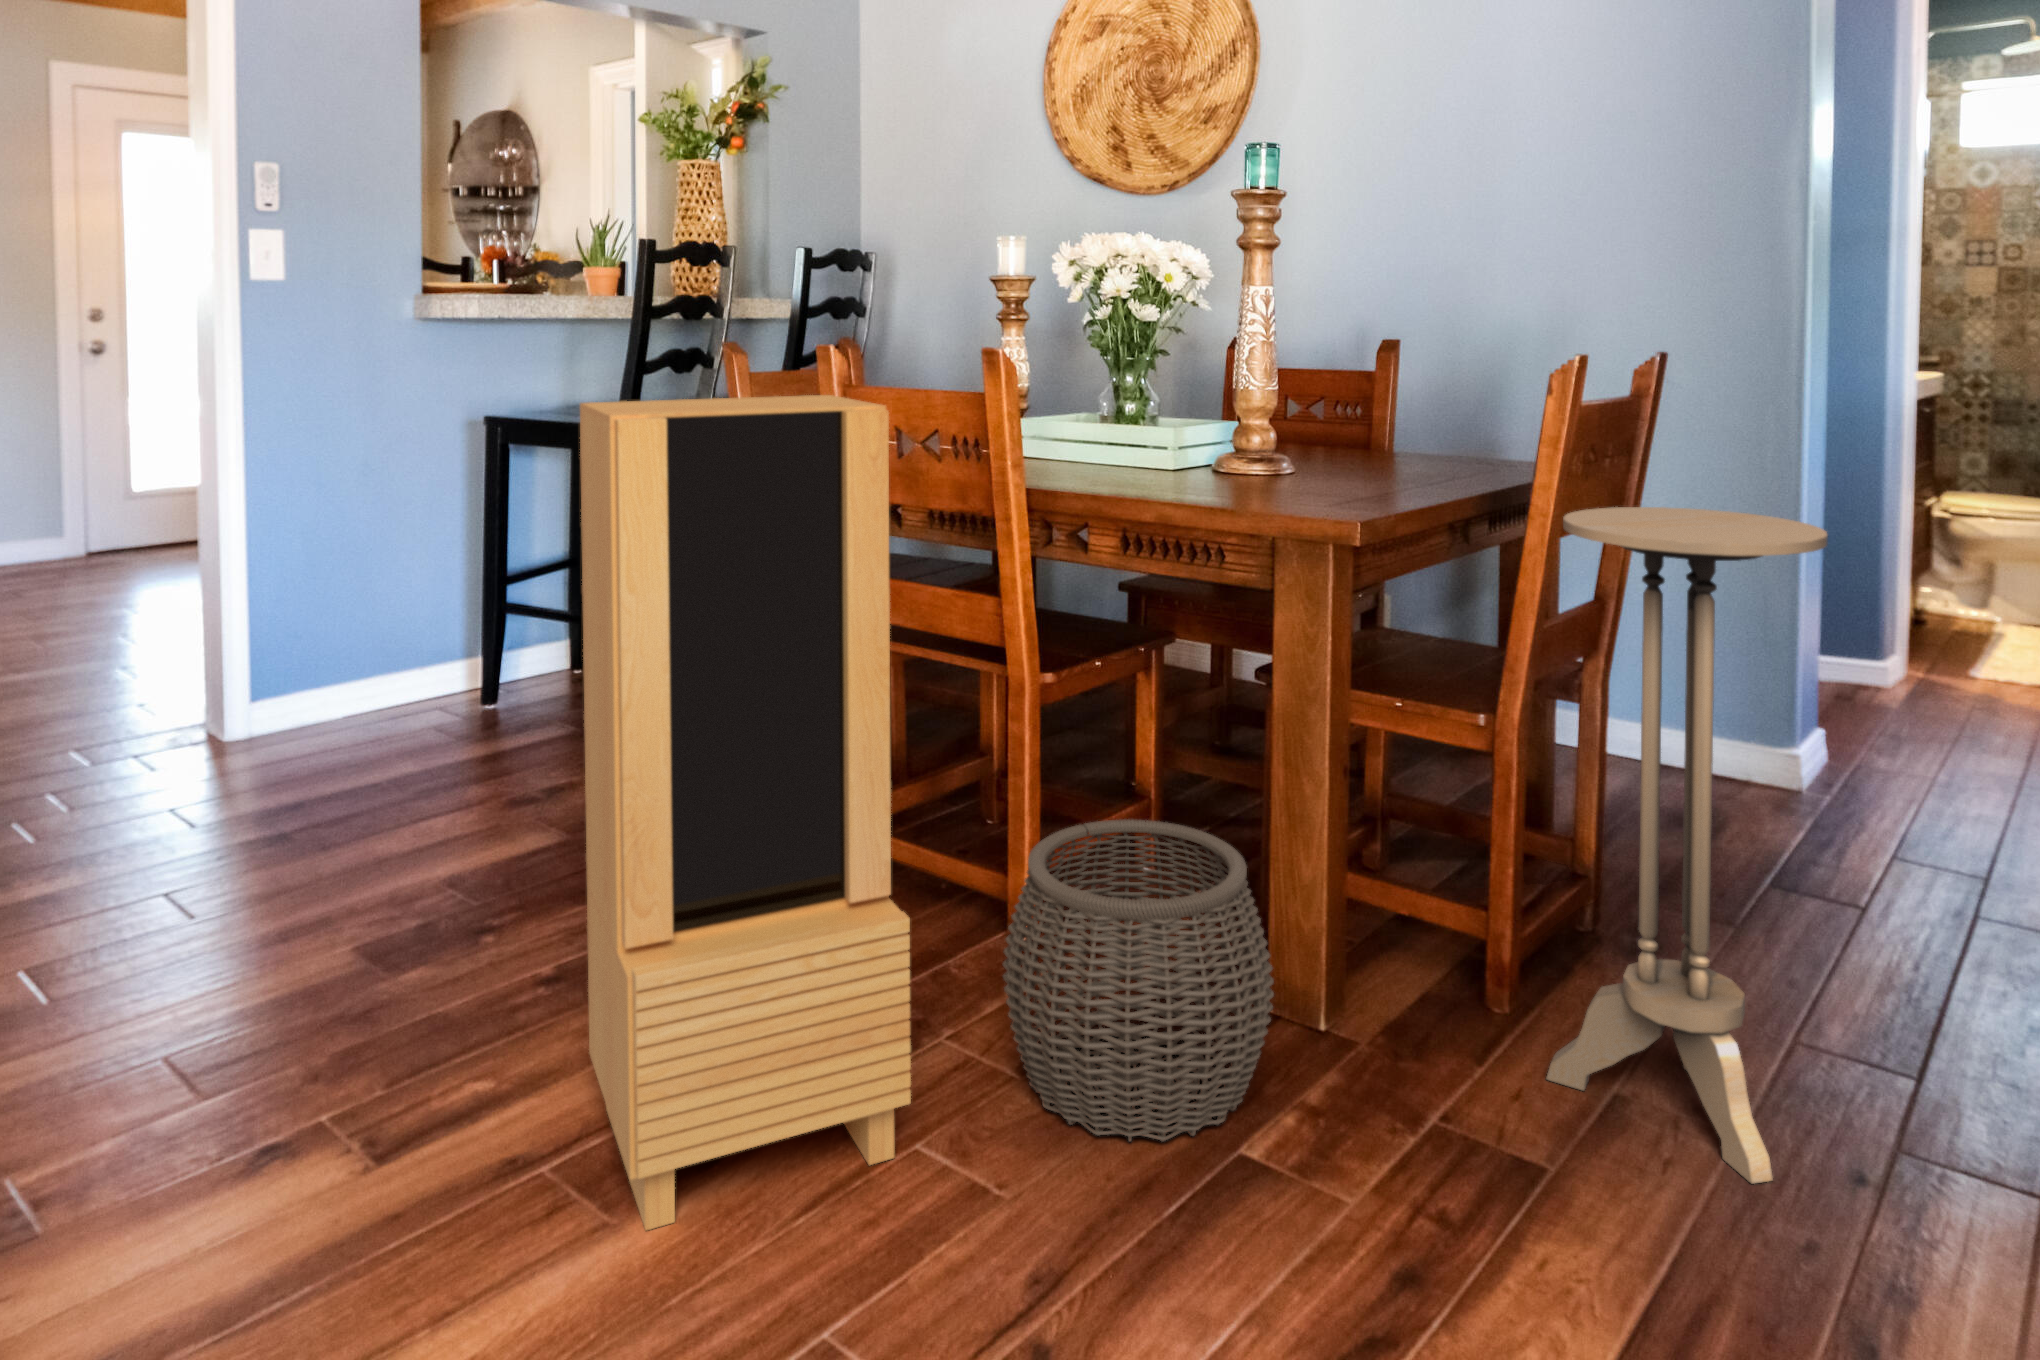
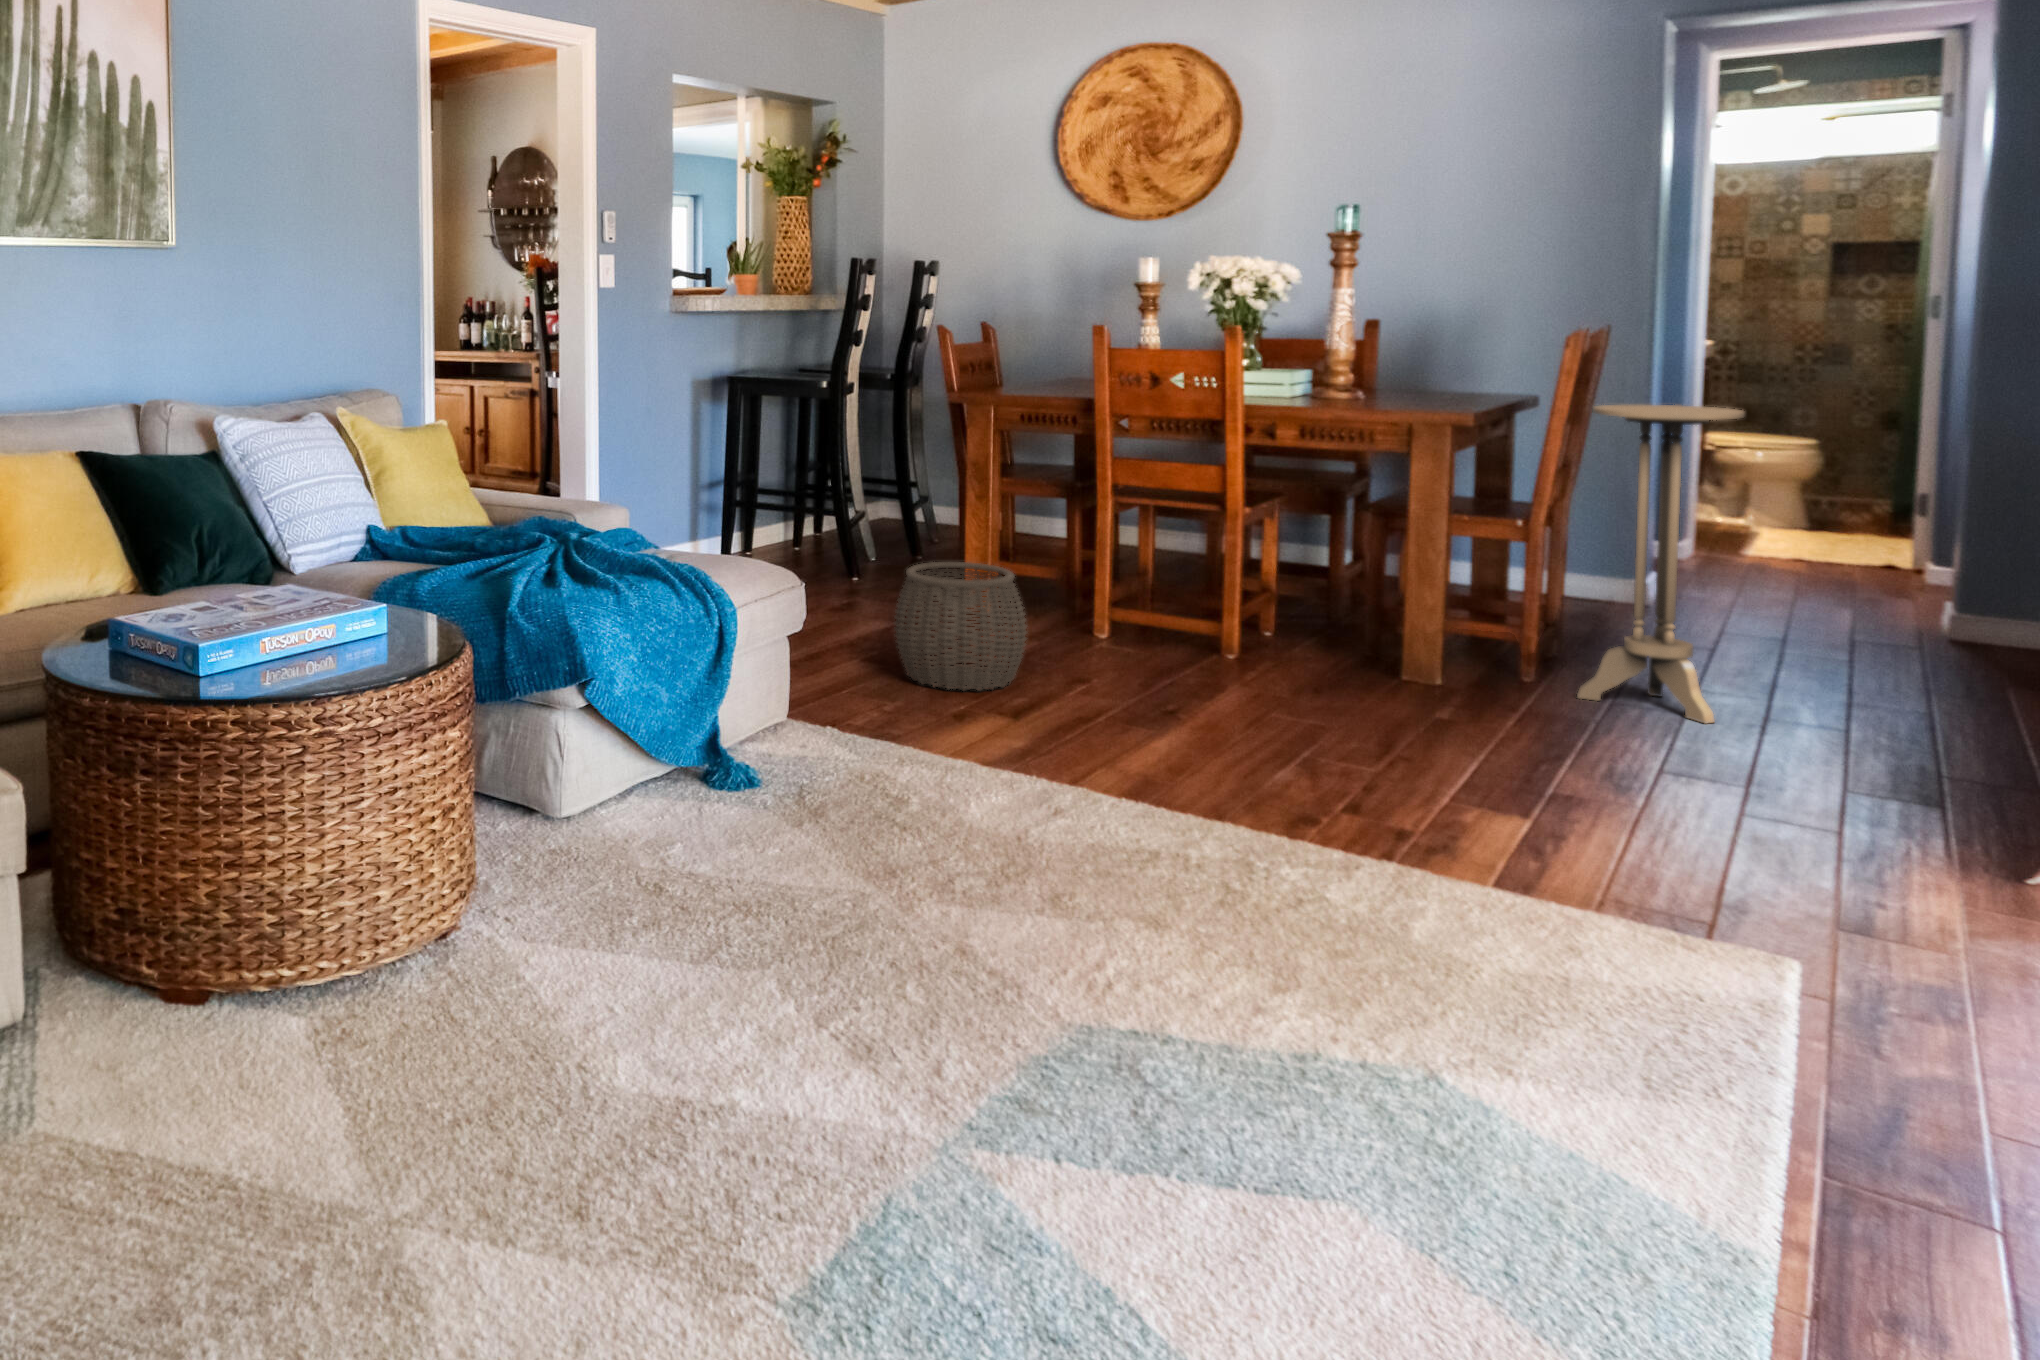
storage cabinet: present [580,395,911,1230] -> none [1092,351,1286,733]
woven basket: present [1003,820,1274,1142] -> present [895,562,1027,691]

